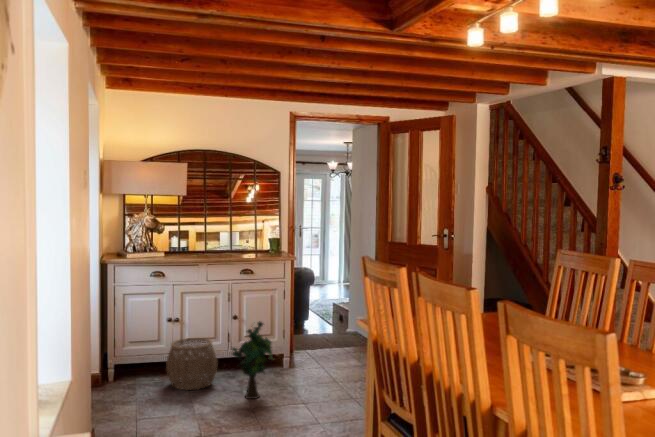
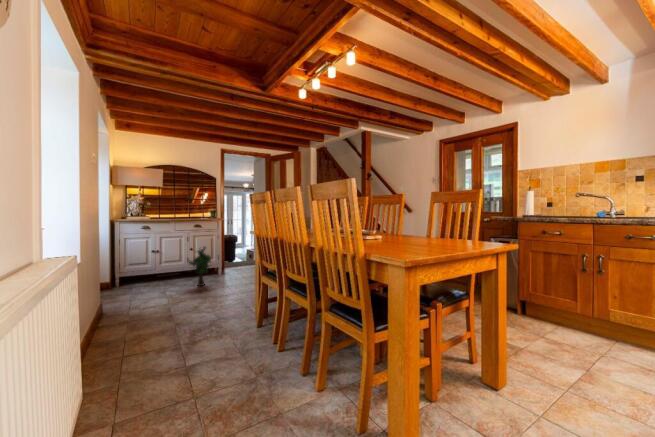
woven basket: present [167,338,217,390] -> none [151,259,182,286]

